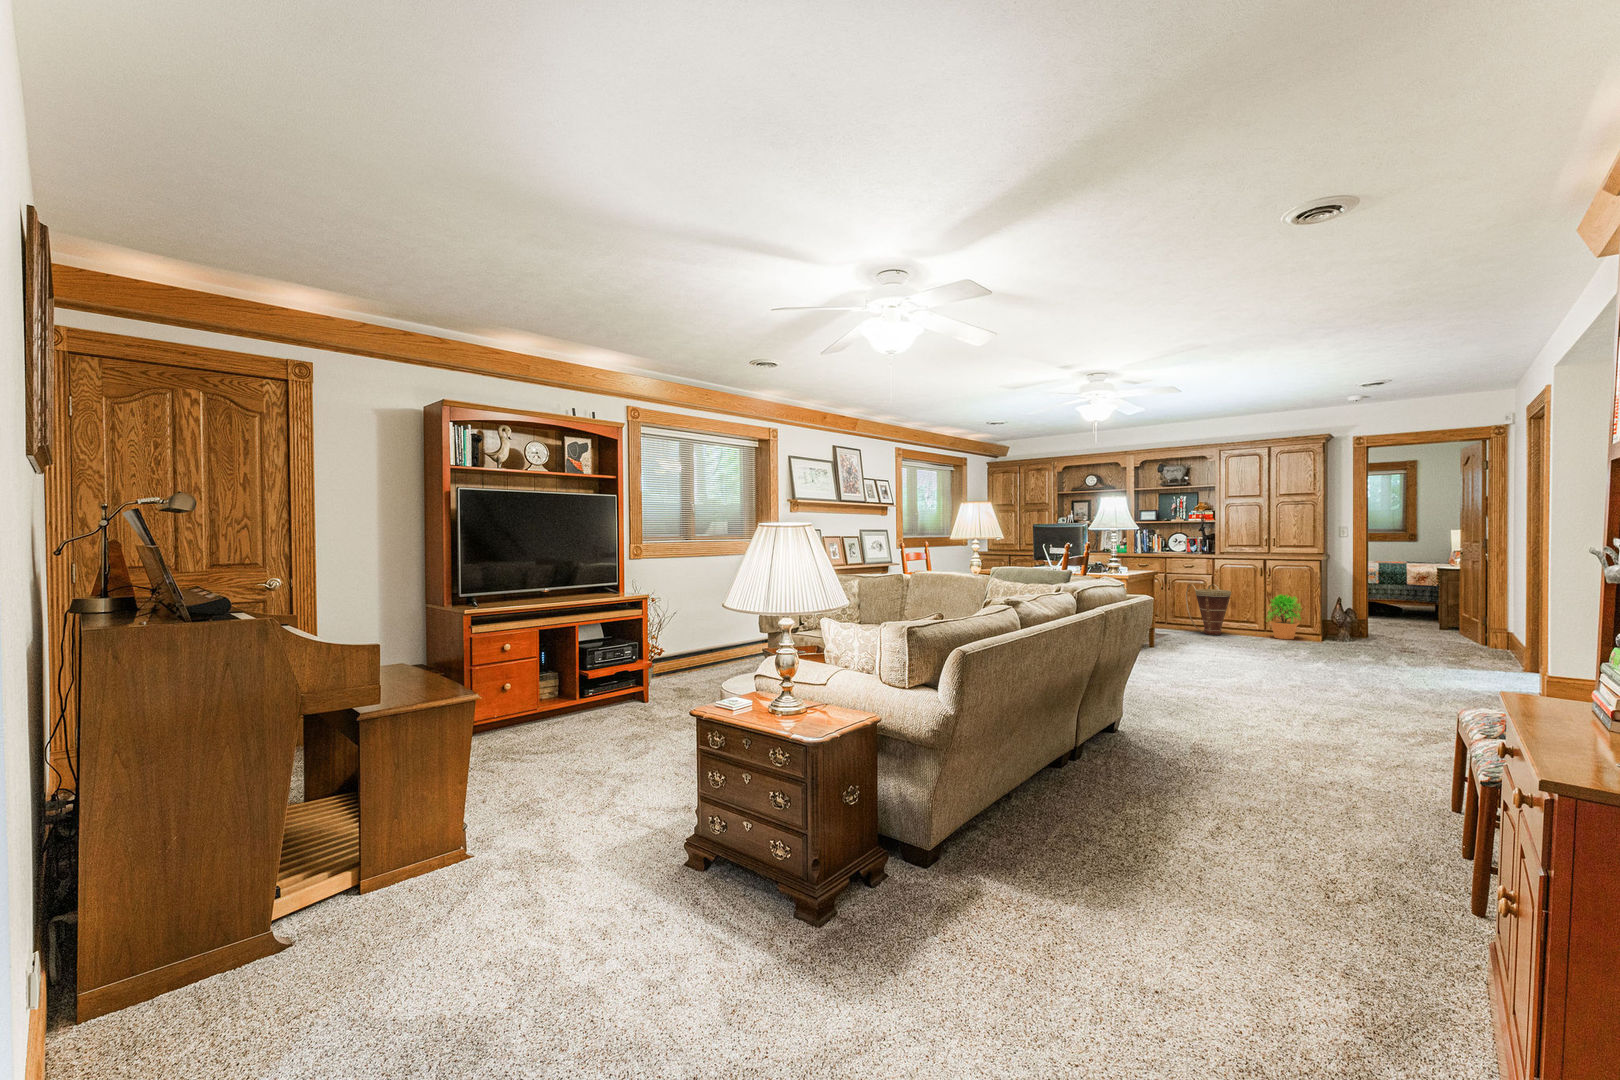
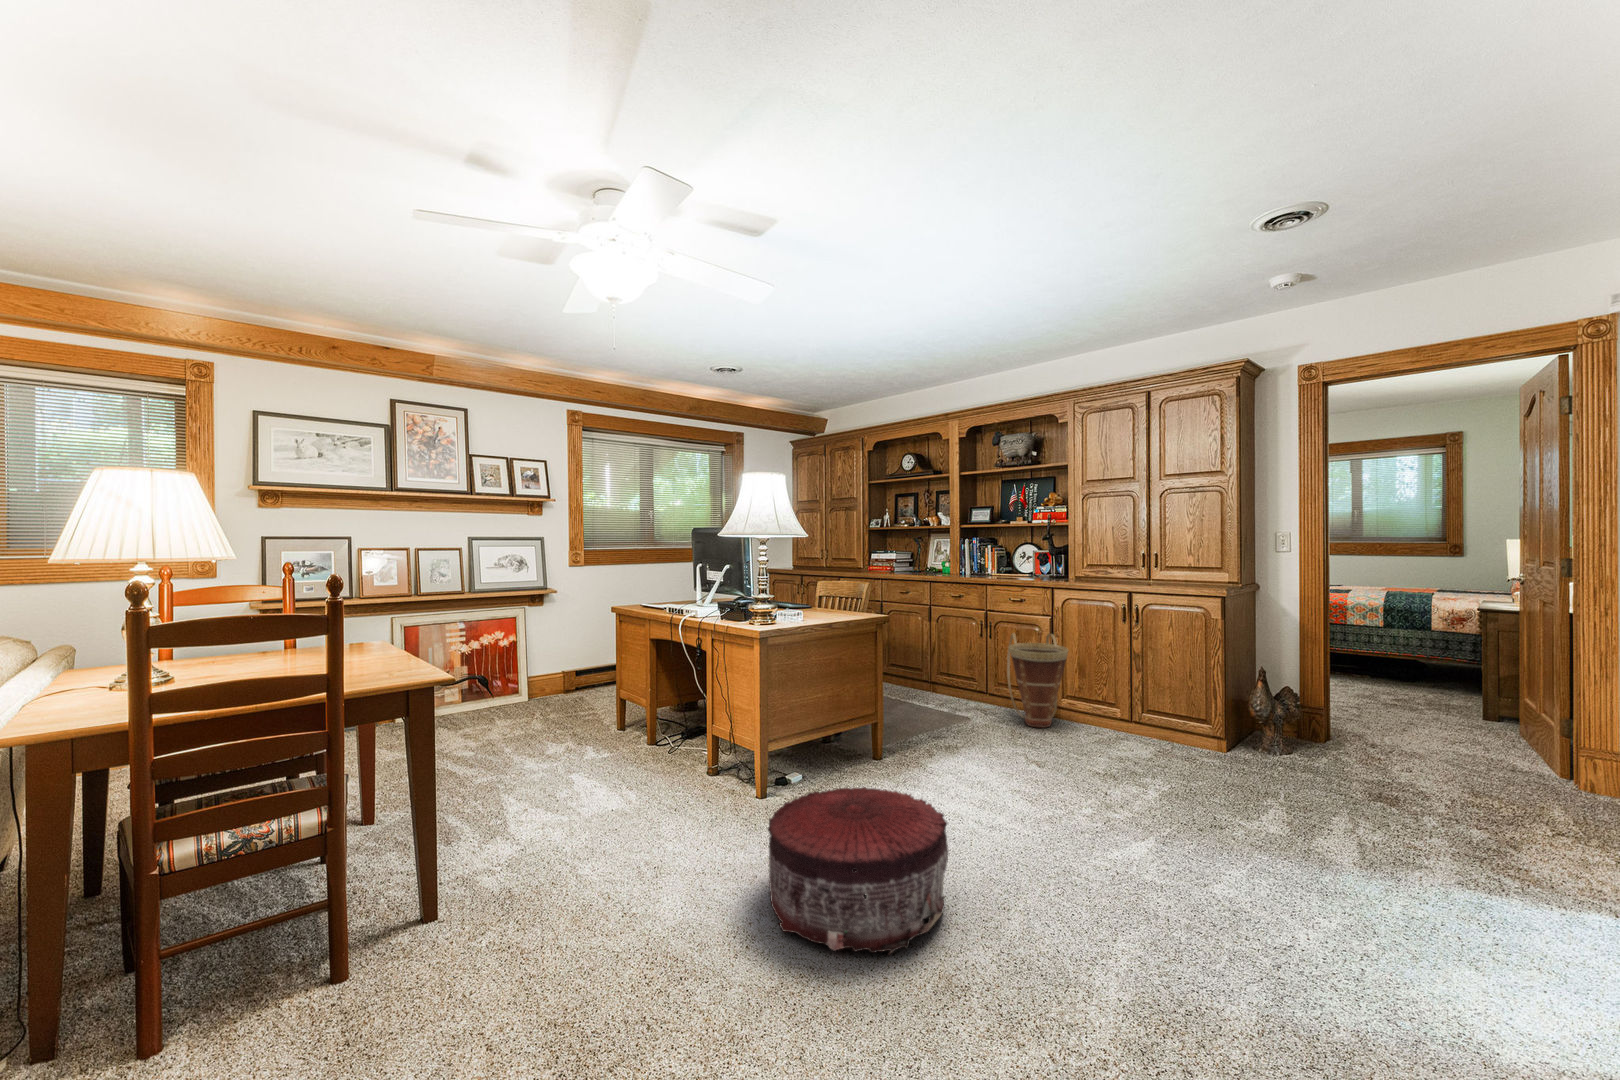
potted plant: present [1266,594,1302,639] -> none [1122,660,1194,748]
pouf: none [1184,634,1270,682] -> present [768,787,948,953]

